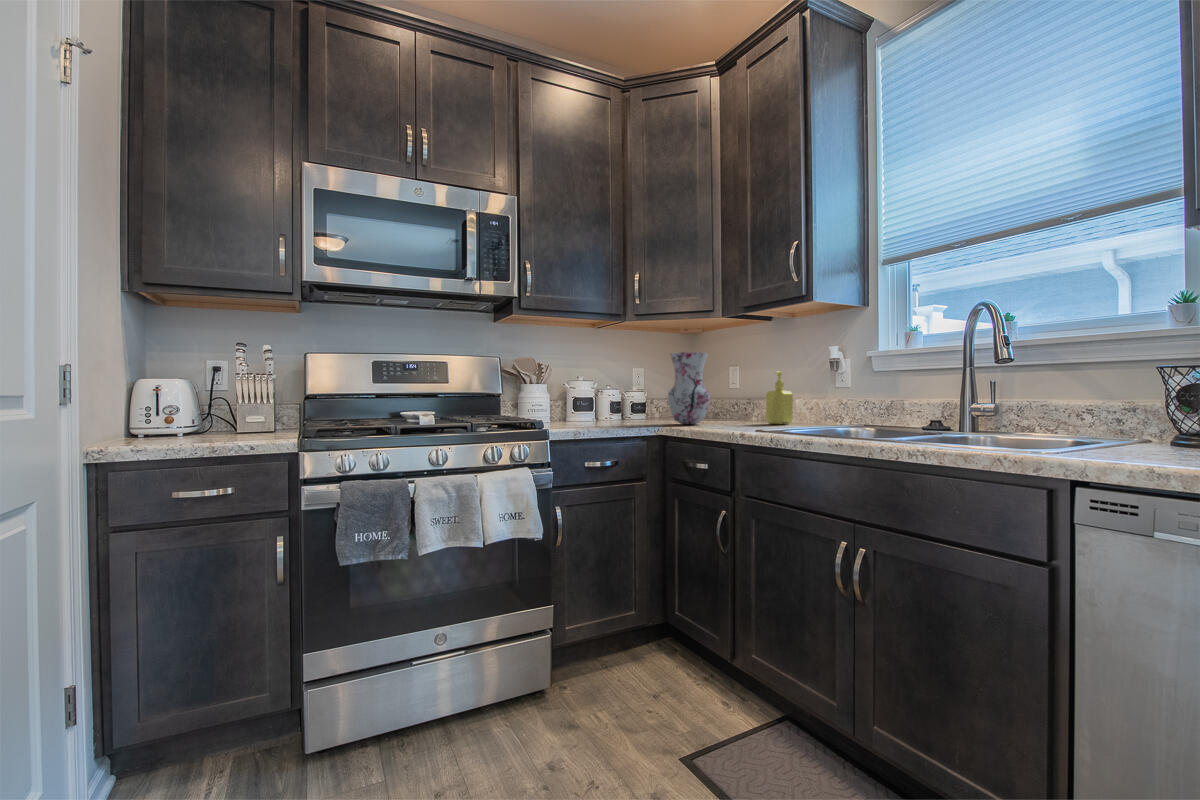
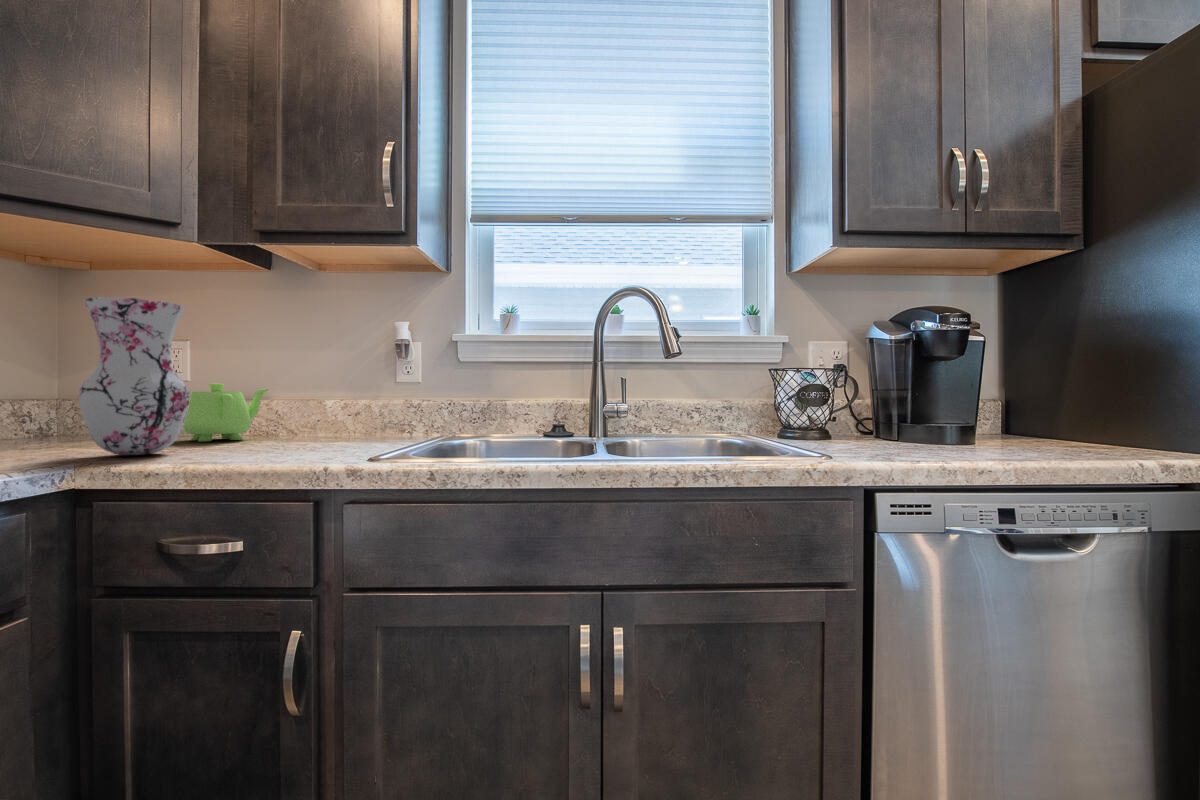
soap dispenser: present [766,371,793,424] -> none [290,353,336,442]
teapot: none [727,390,772,422] -> present [183,384,269,442]

